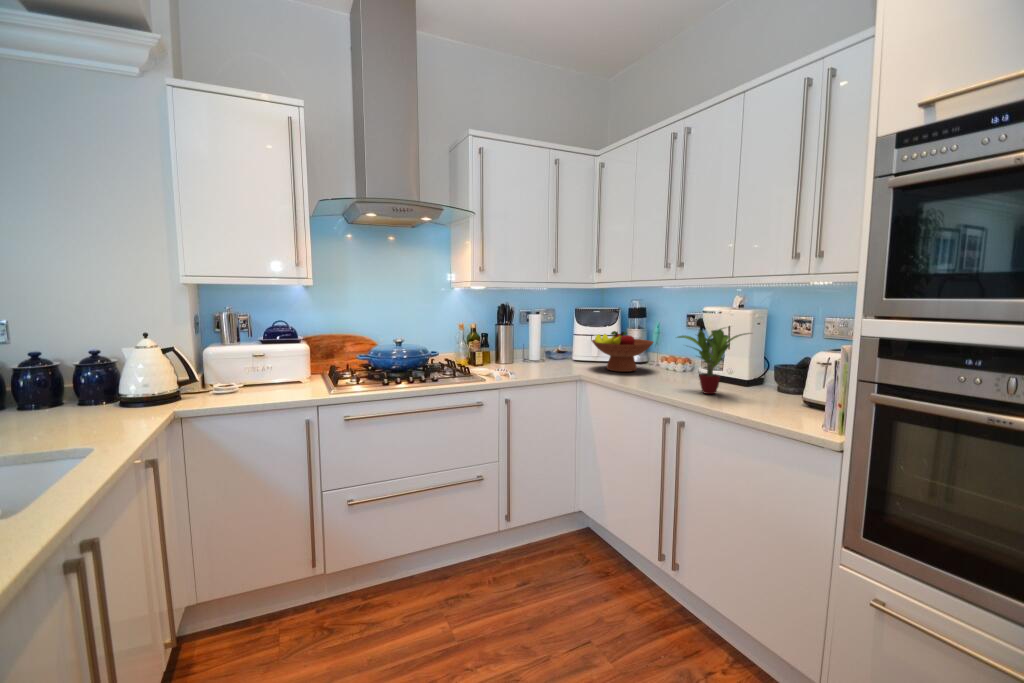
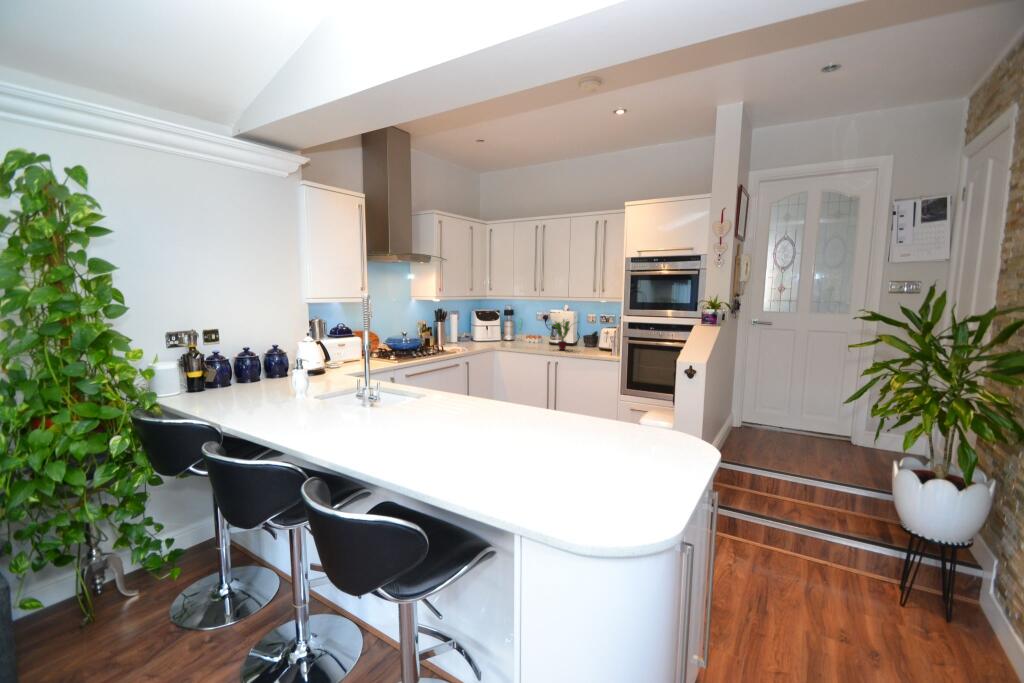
fruit bowl: present [592,331,653,372] -> none [494,323,526,345]

